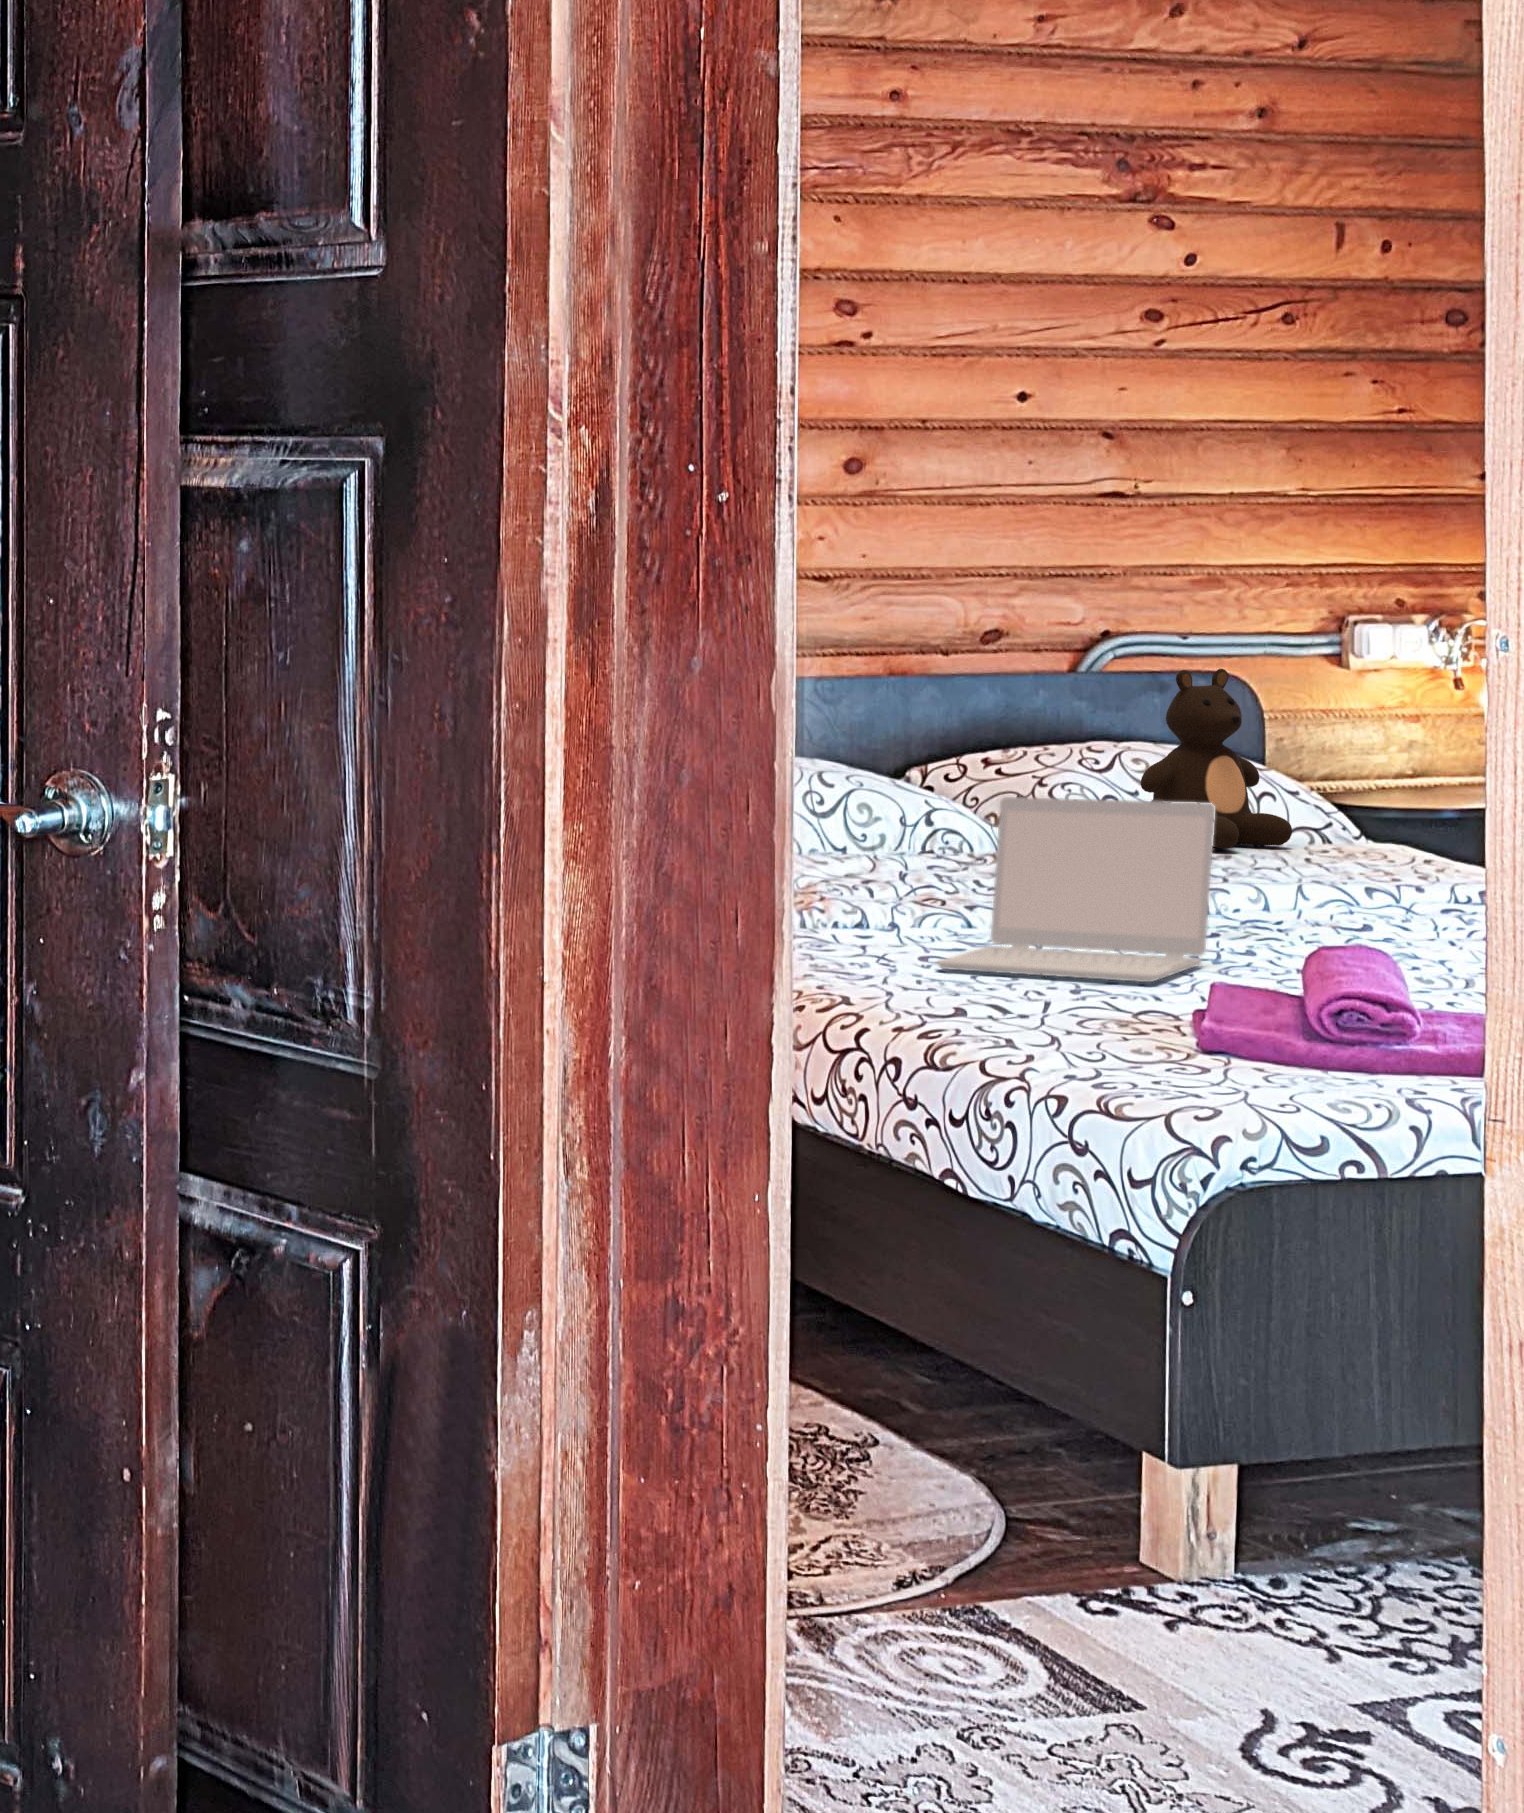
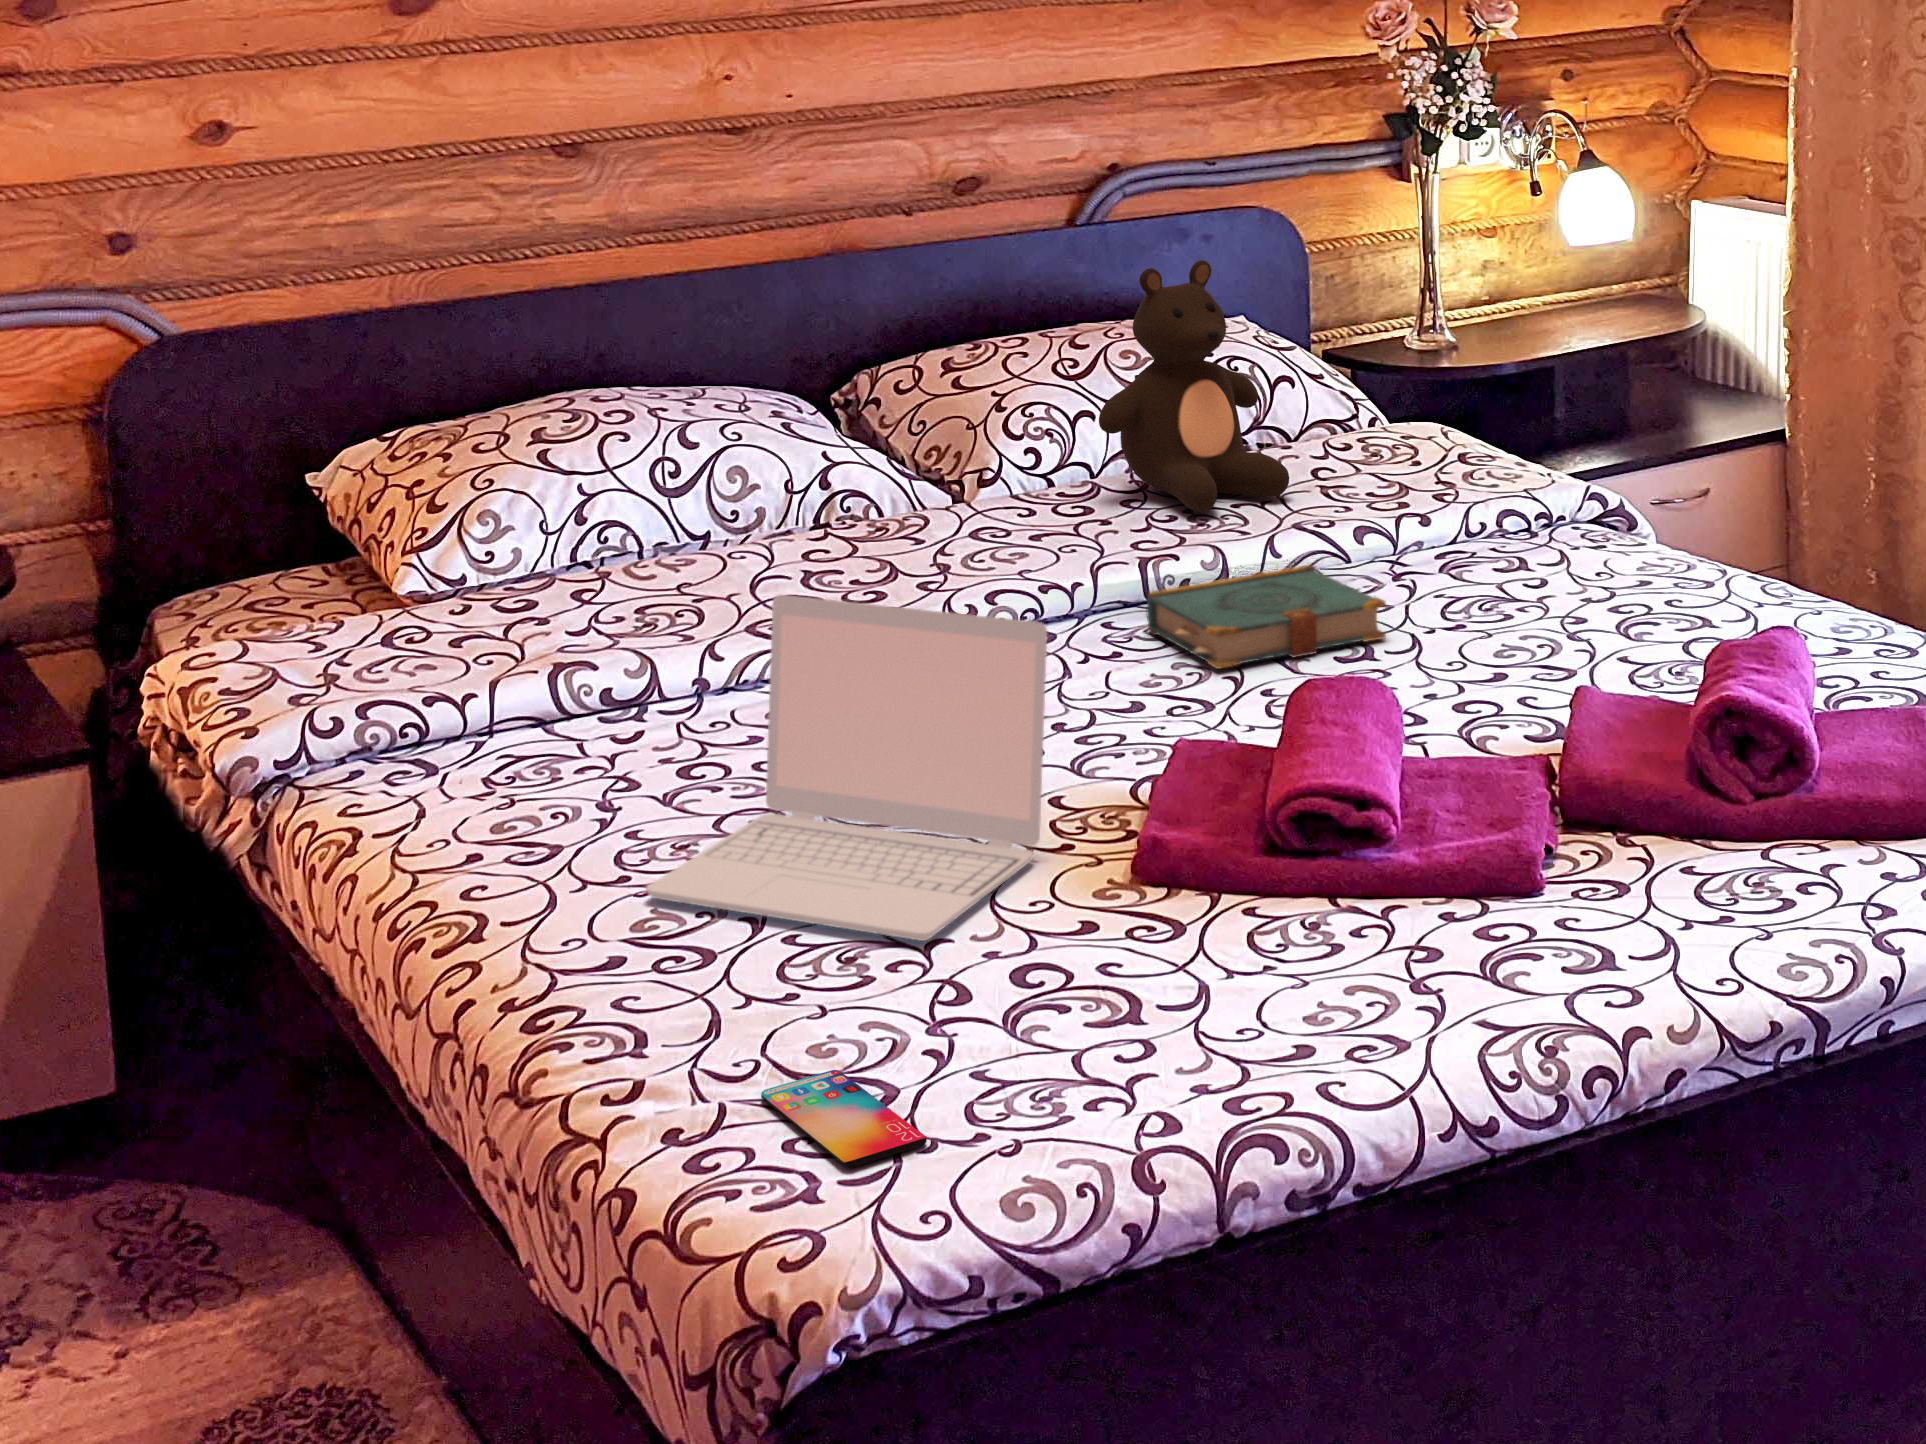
book: none [1208,869,1402,915] -> present [1146,565,1386,669]
smartphone: none [1090,1010,1217,1032] -> present [761,1070,927,1167]

